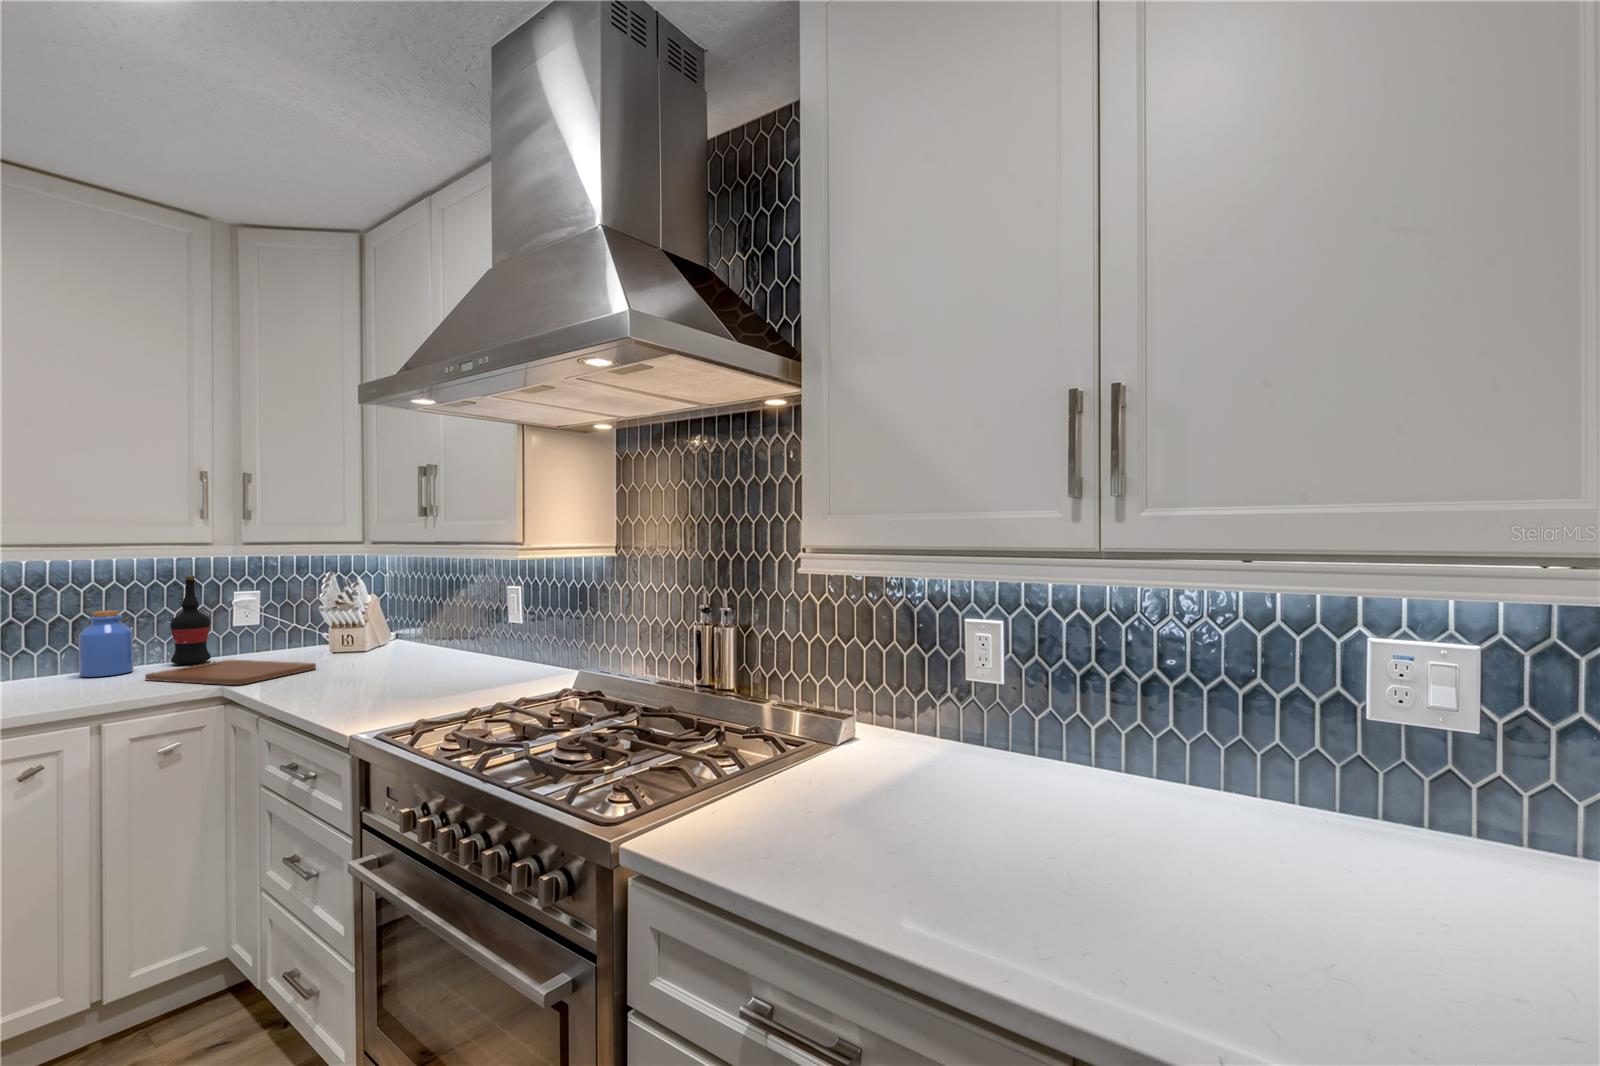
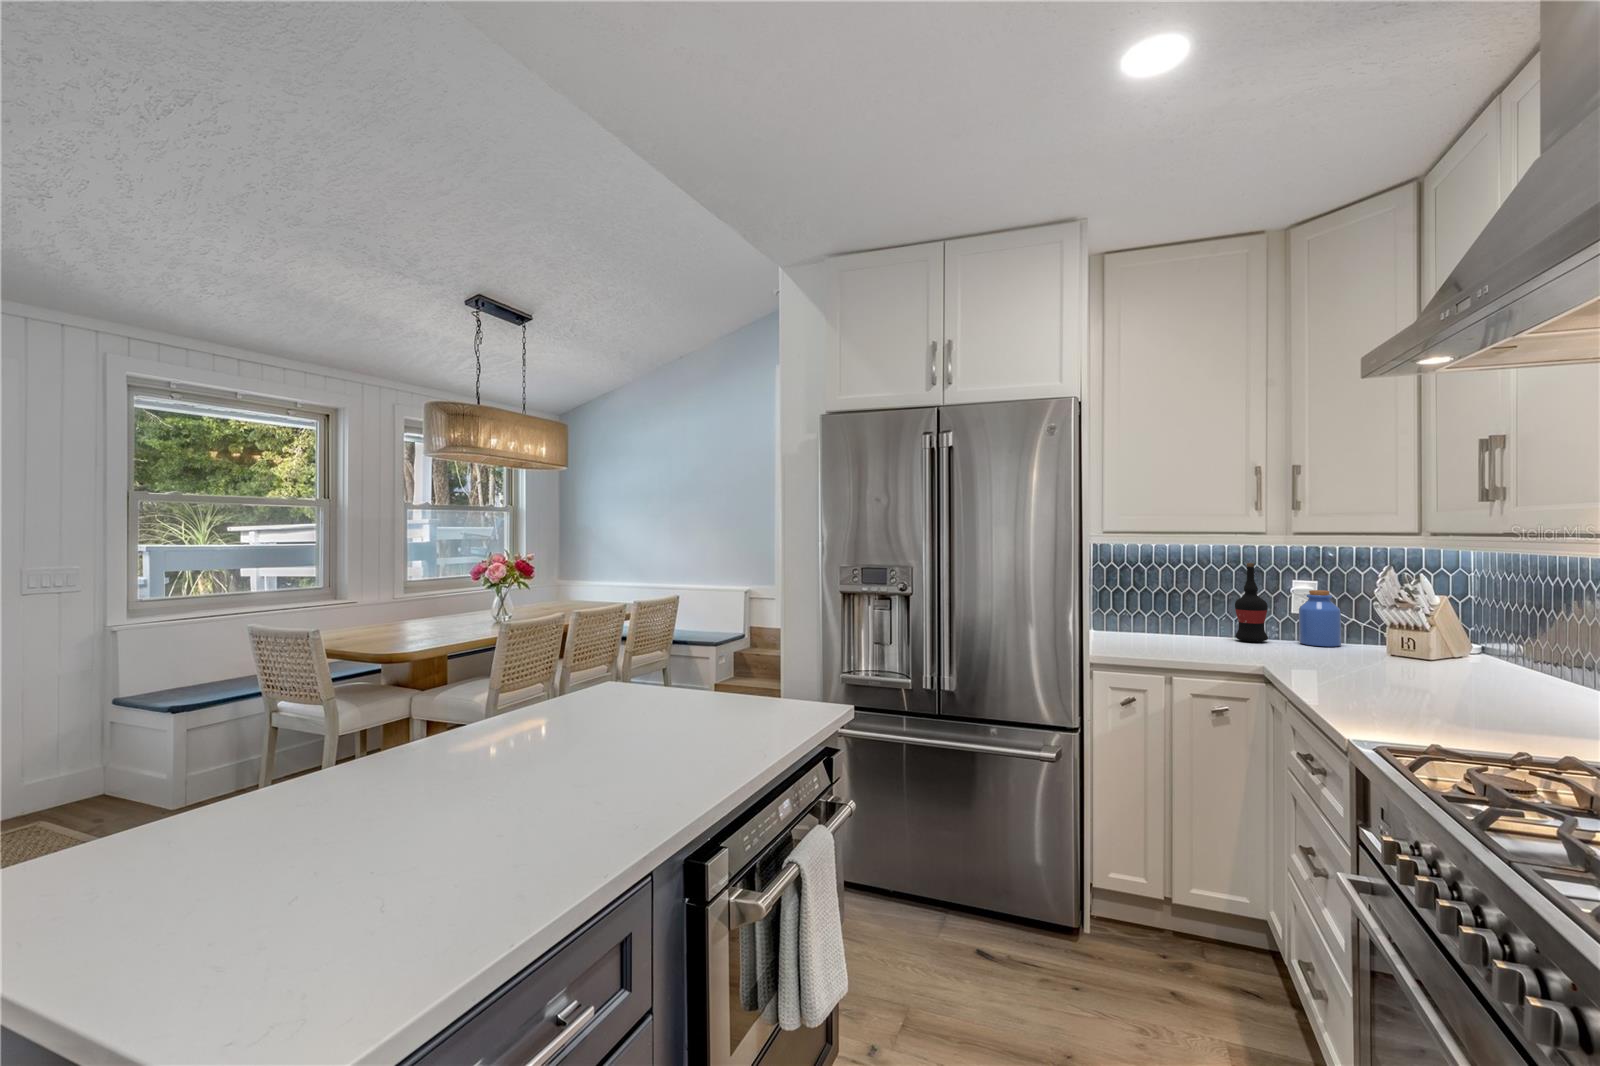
jar: present [79,610,133,677] -> present [1299,590,1341,647]
cutting board: present [145,660,316,685] -> none [1209,643,1360,667]

